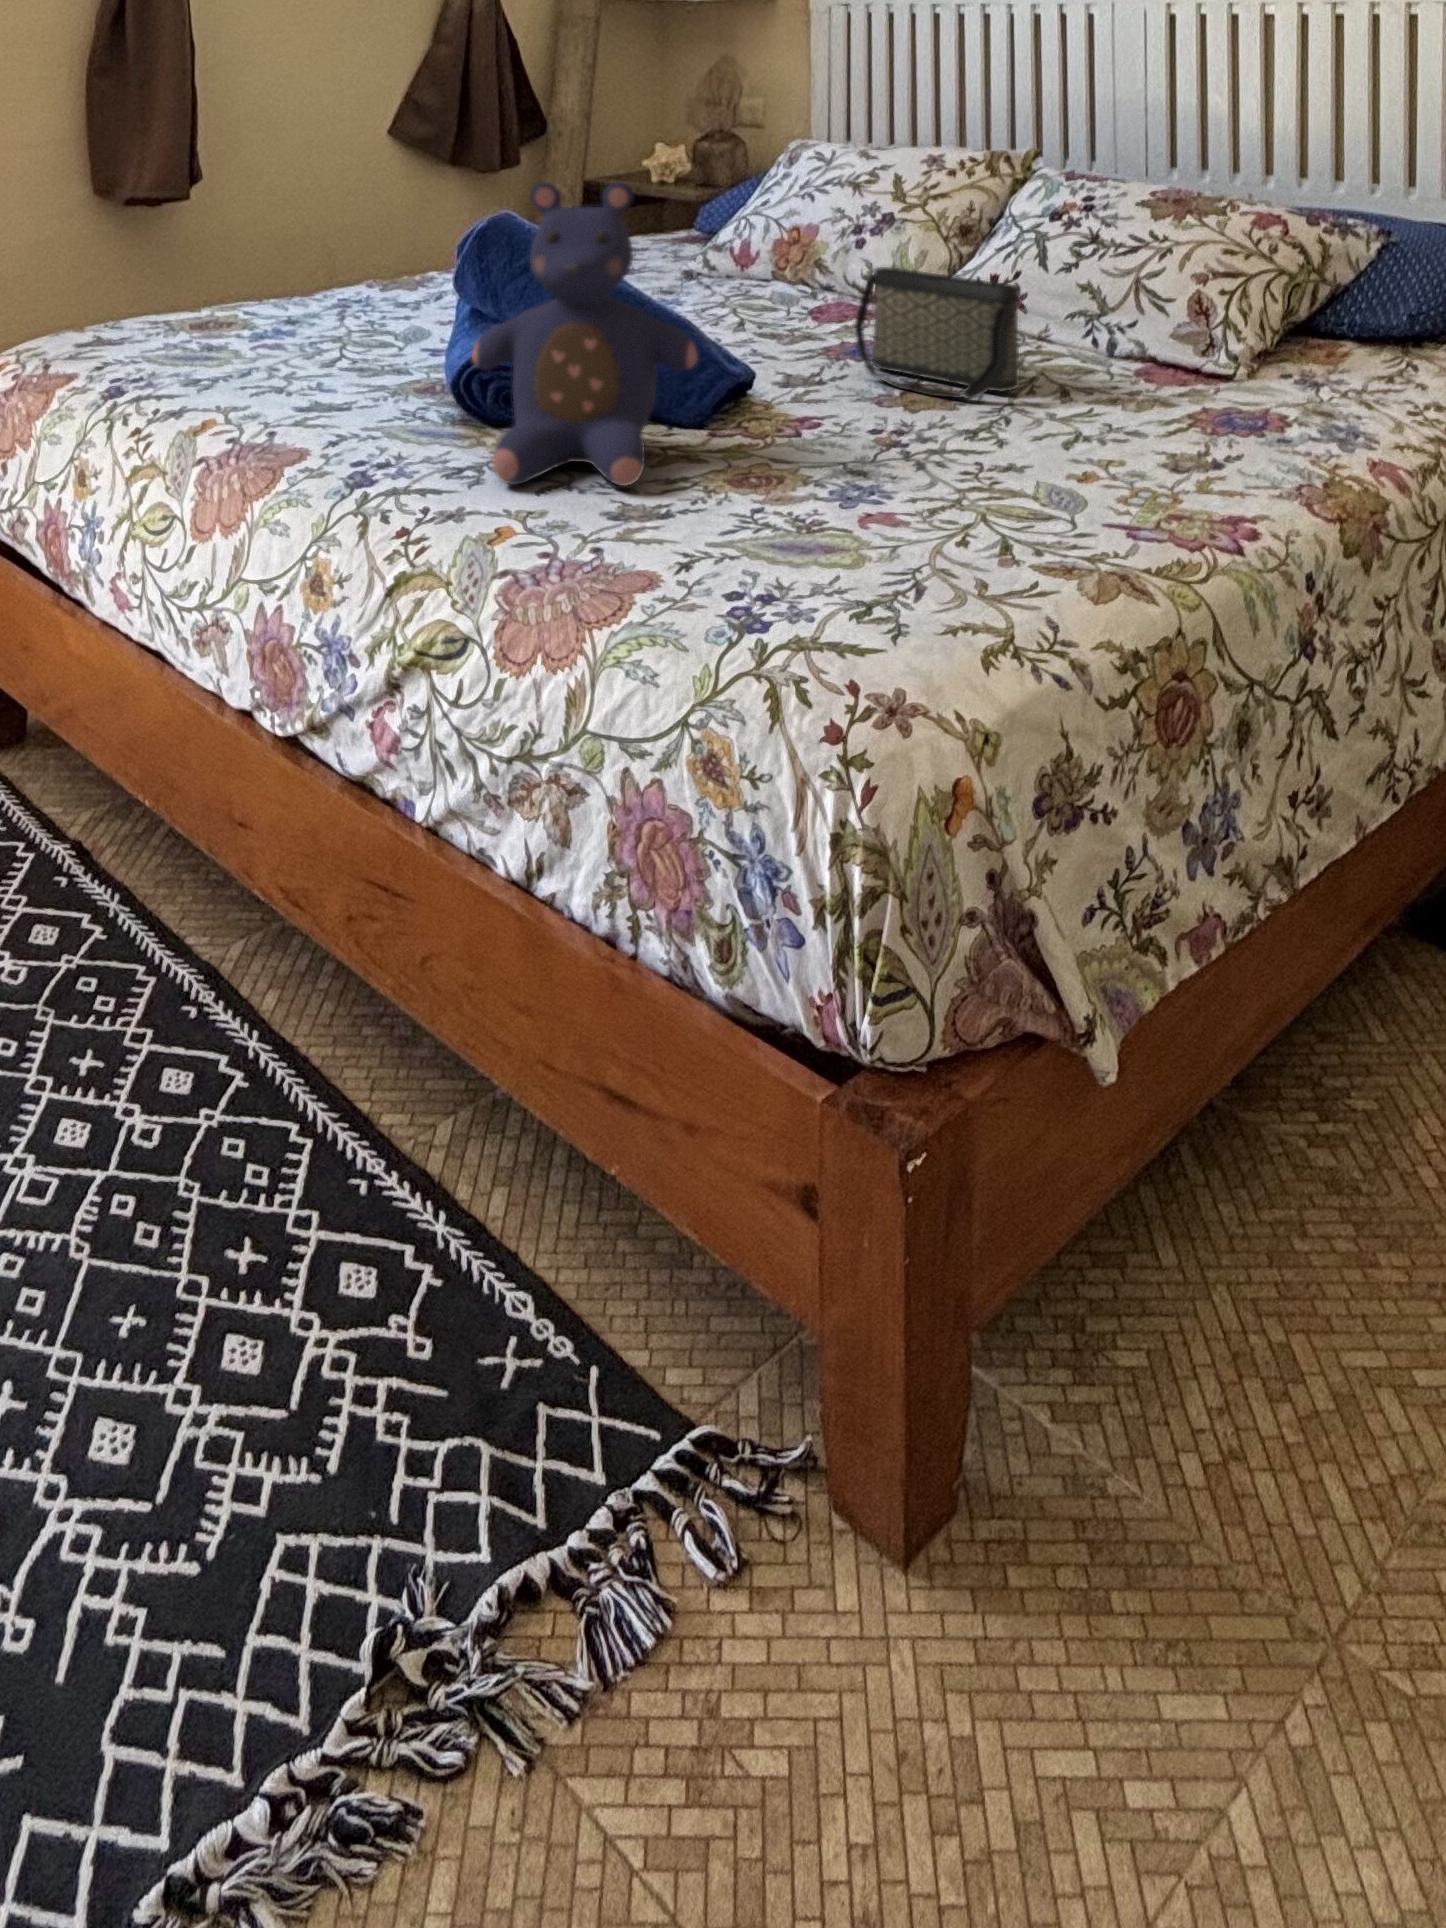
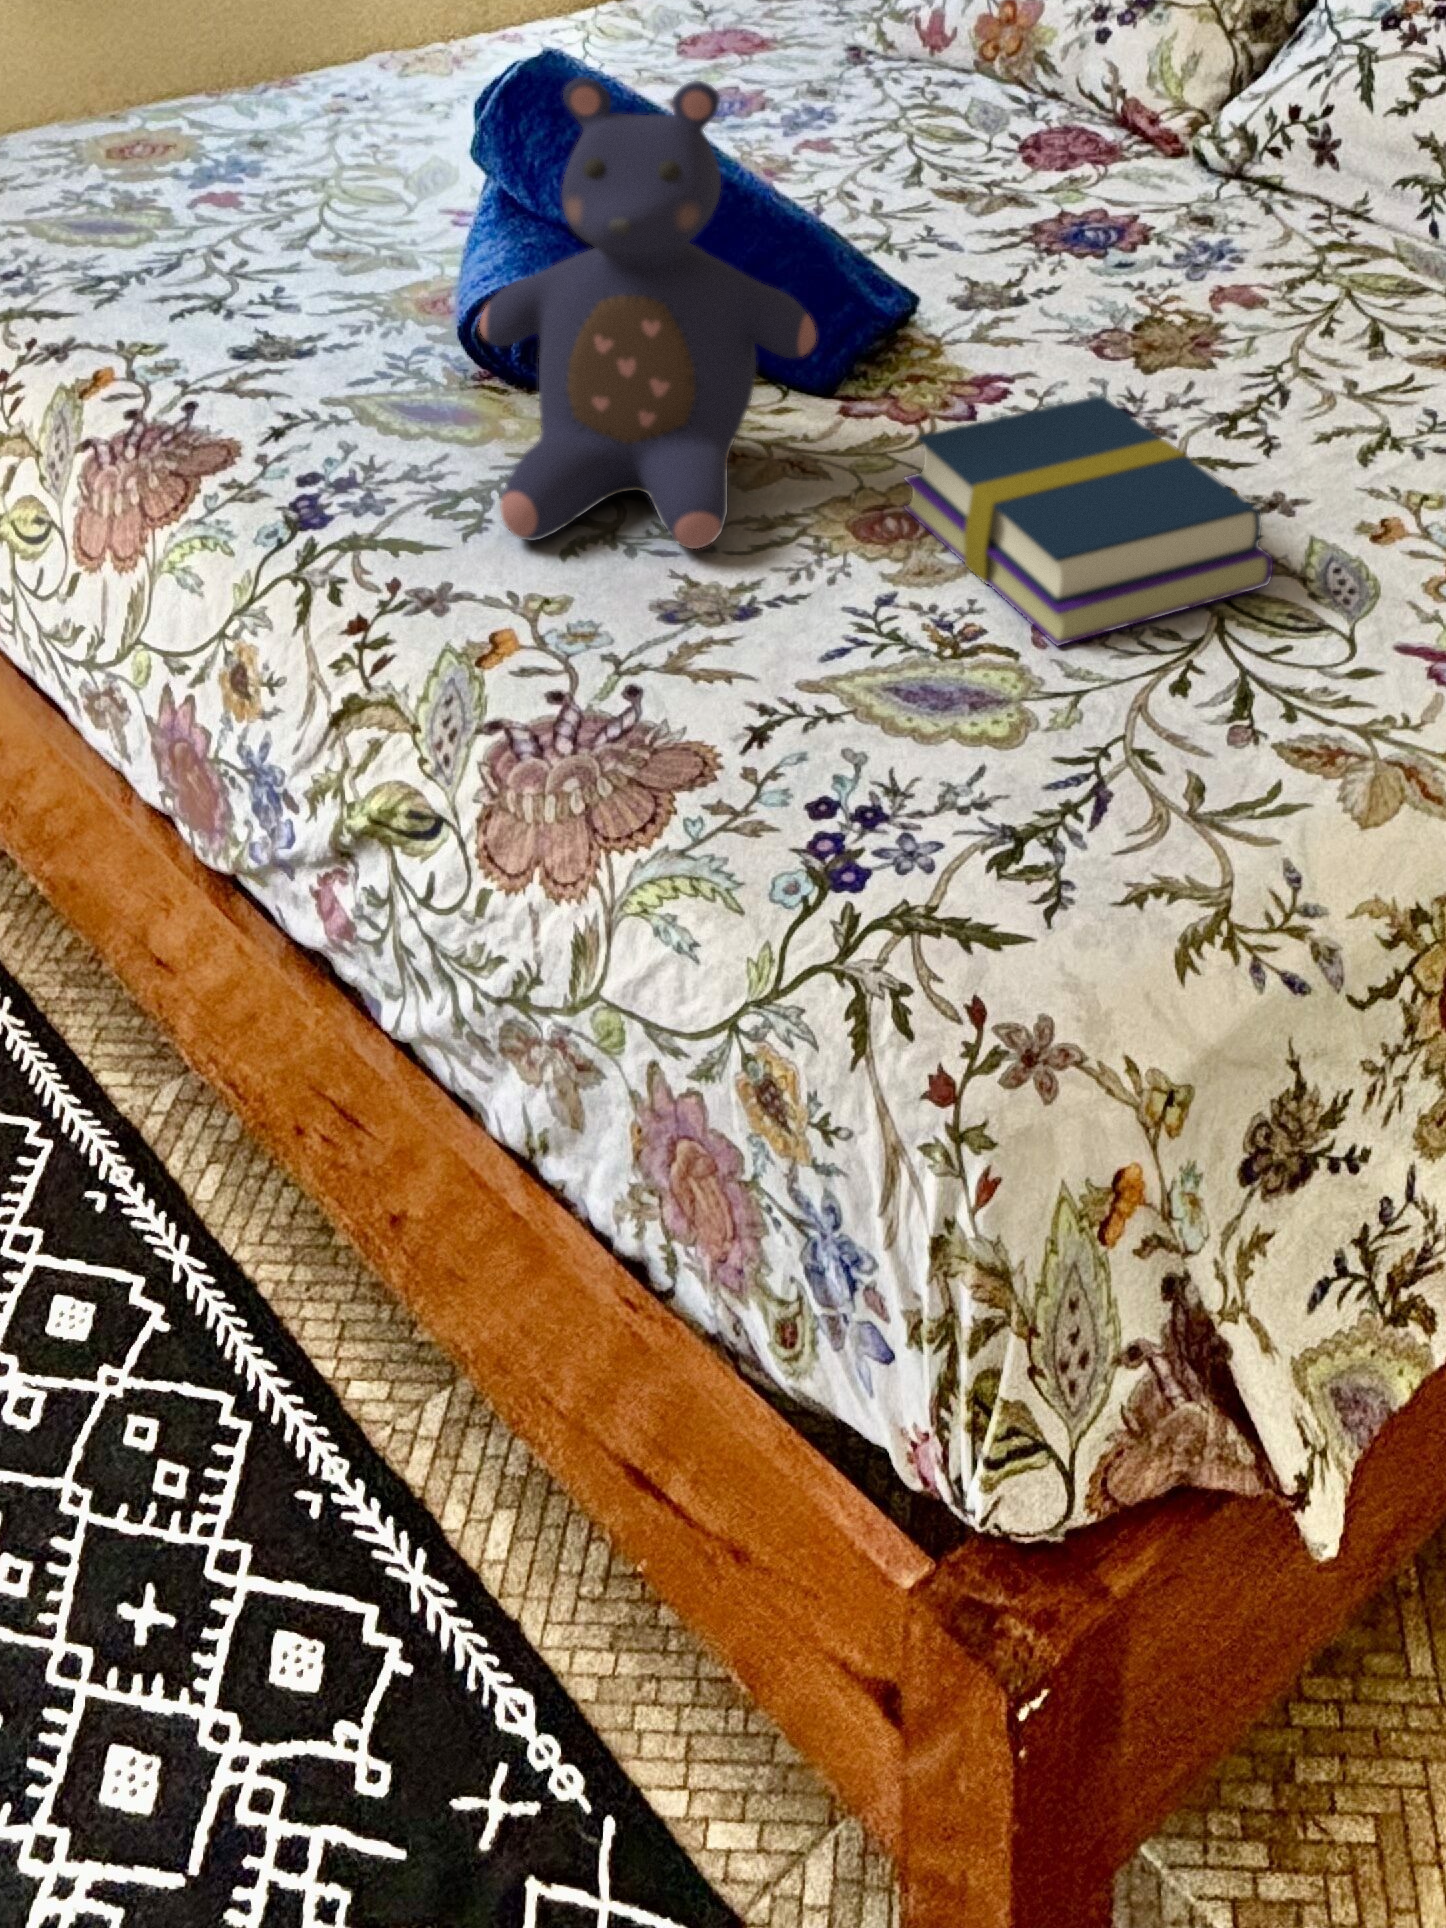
handbag: present [855,267,1020,399] -> none [1075,131,1317,353]
book: none [760,398,1015,526] -> present [905,396,1273,646]

